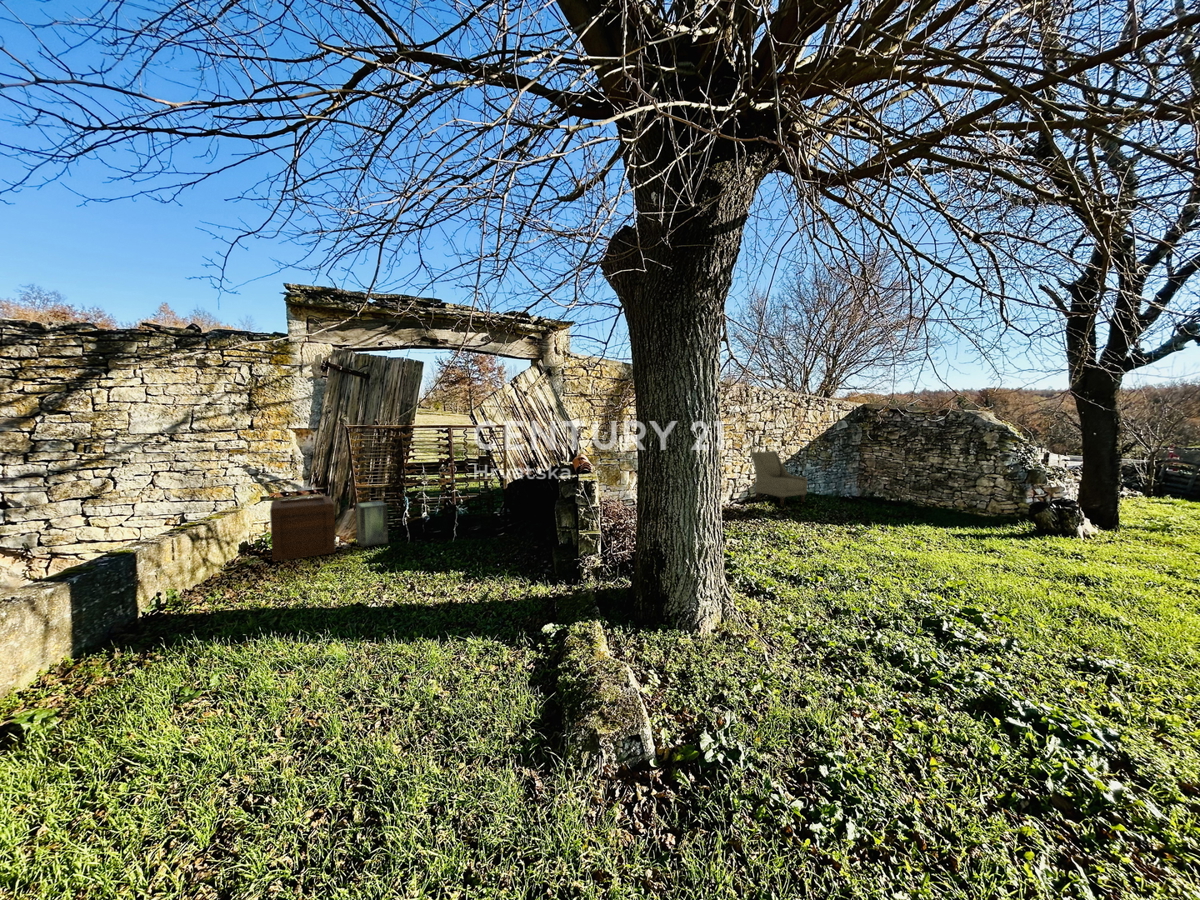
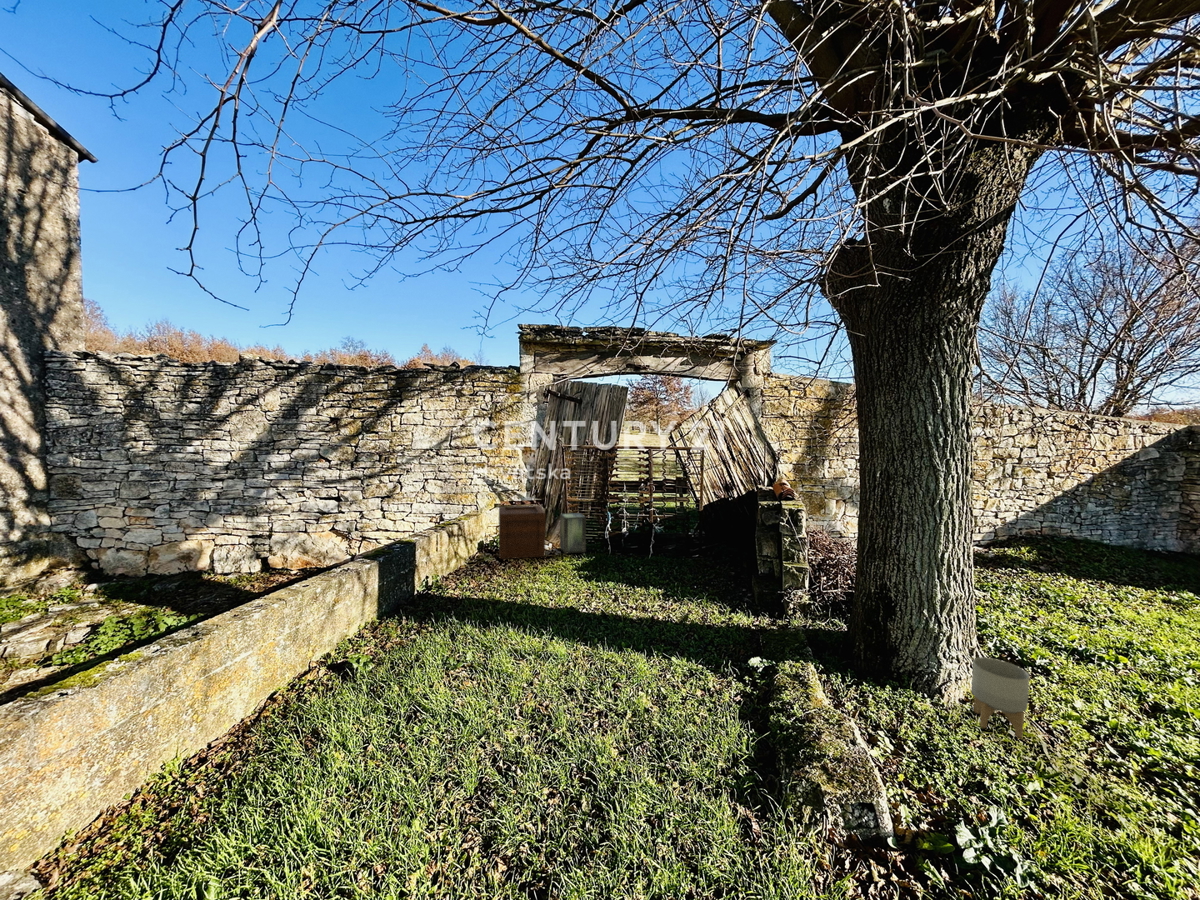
chair: present [751,451,807,505] -> none [999,480,1096,553]
planter: none [721,590,758,650] -> present [972,657,1029,738]

